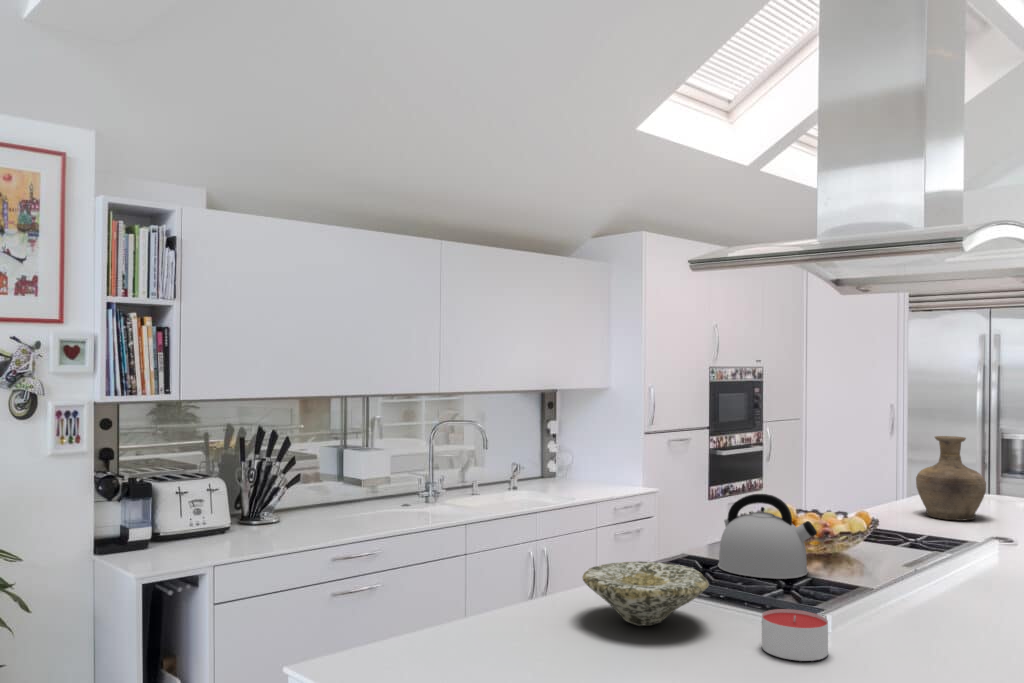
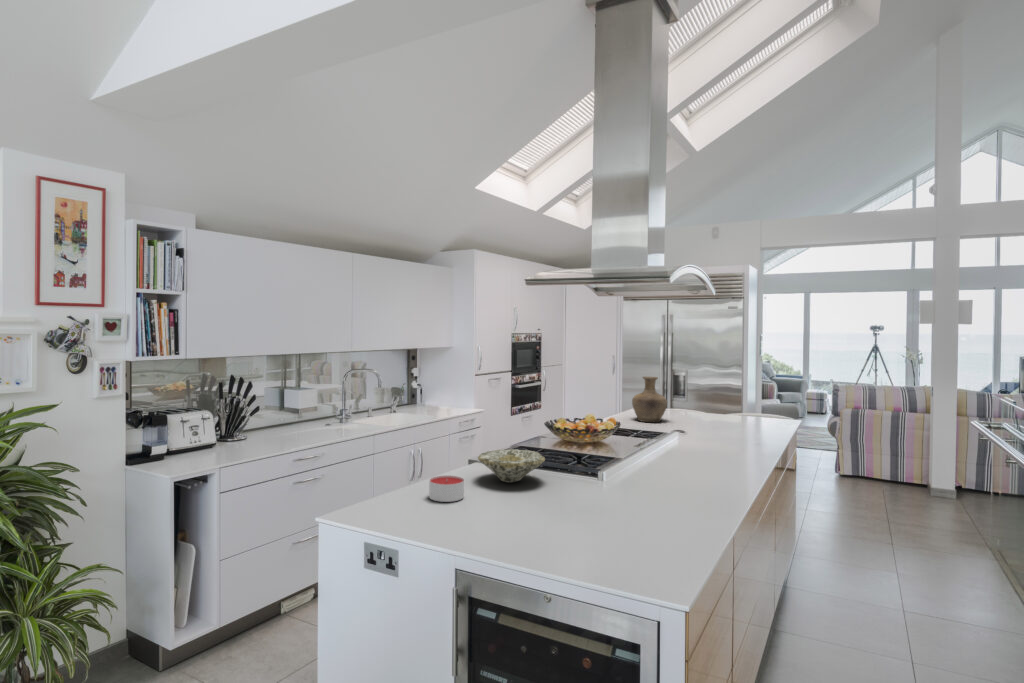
kettle: present [718,494,817,579] -> none [538,411,590,456]
candle: present [762,609,828,661] -> present [429,476,464,502]

